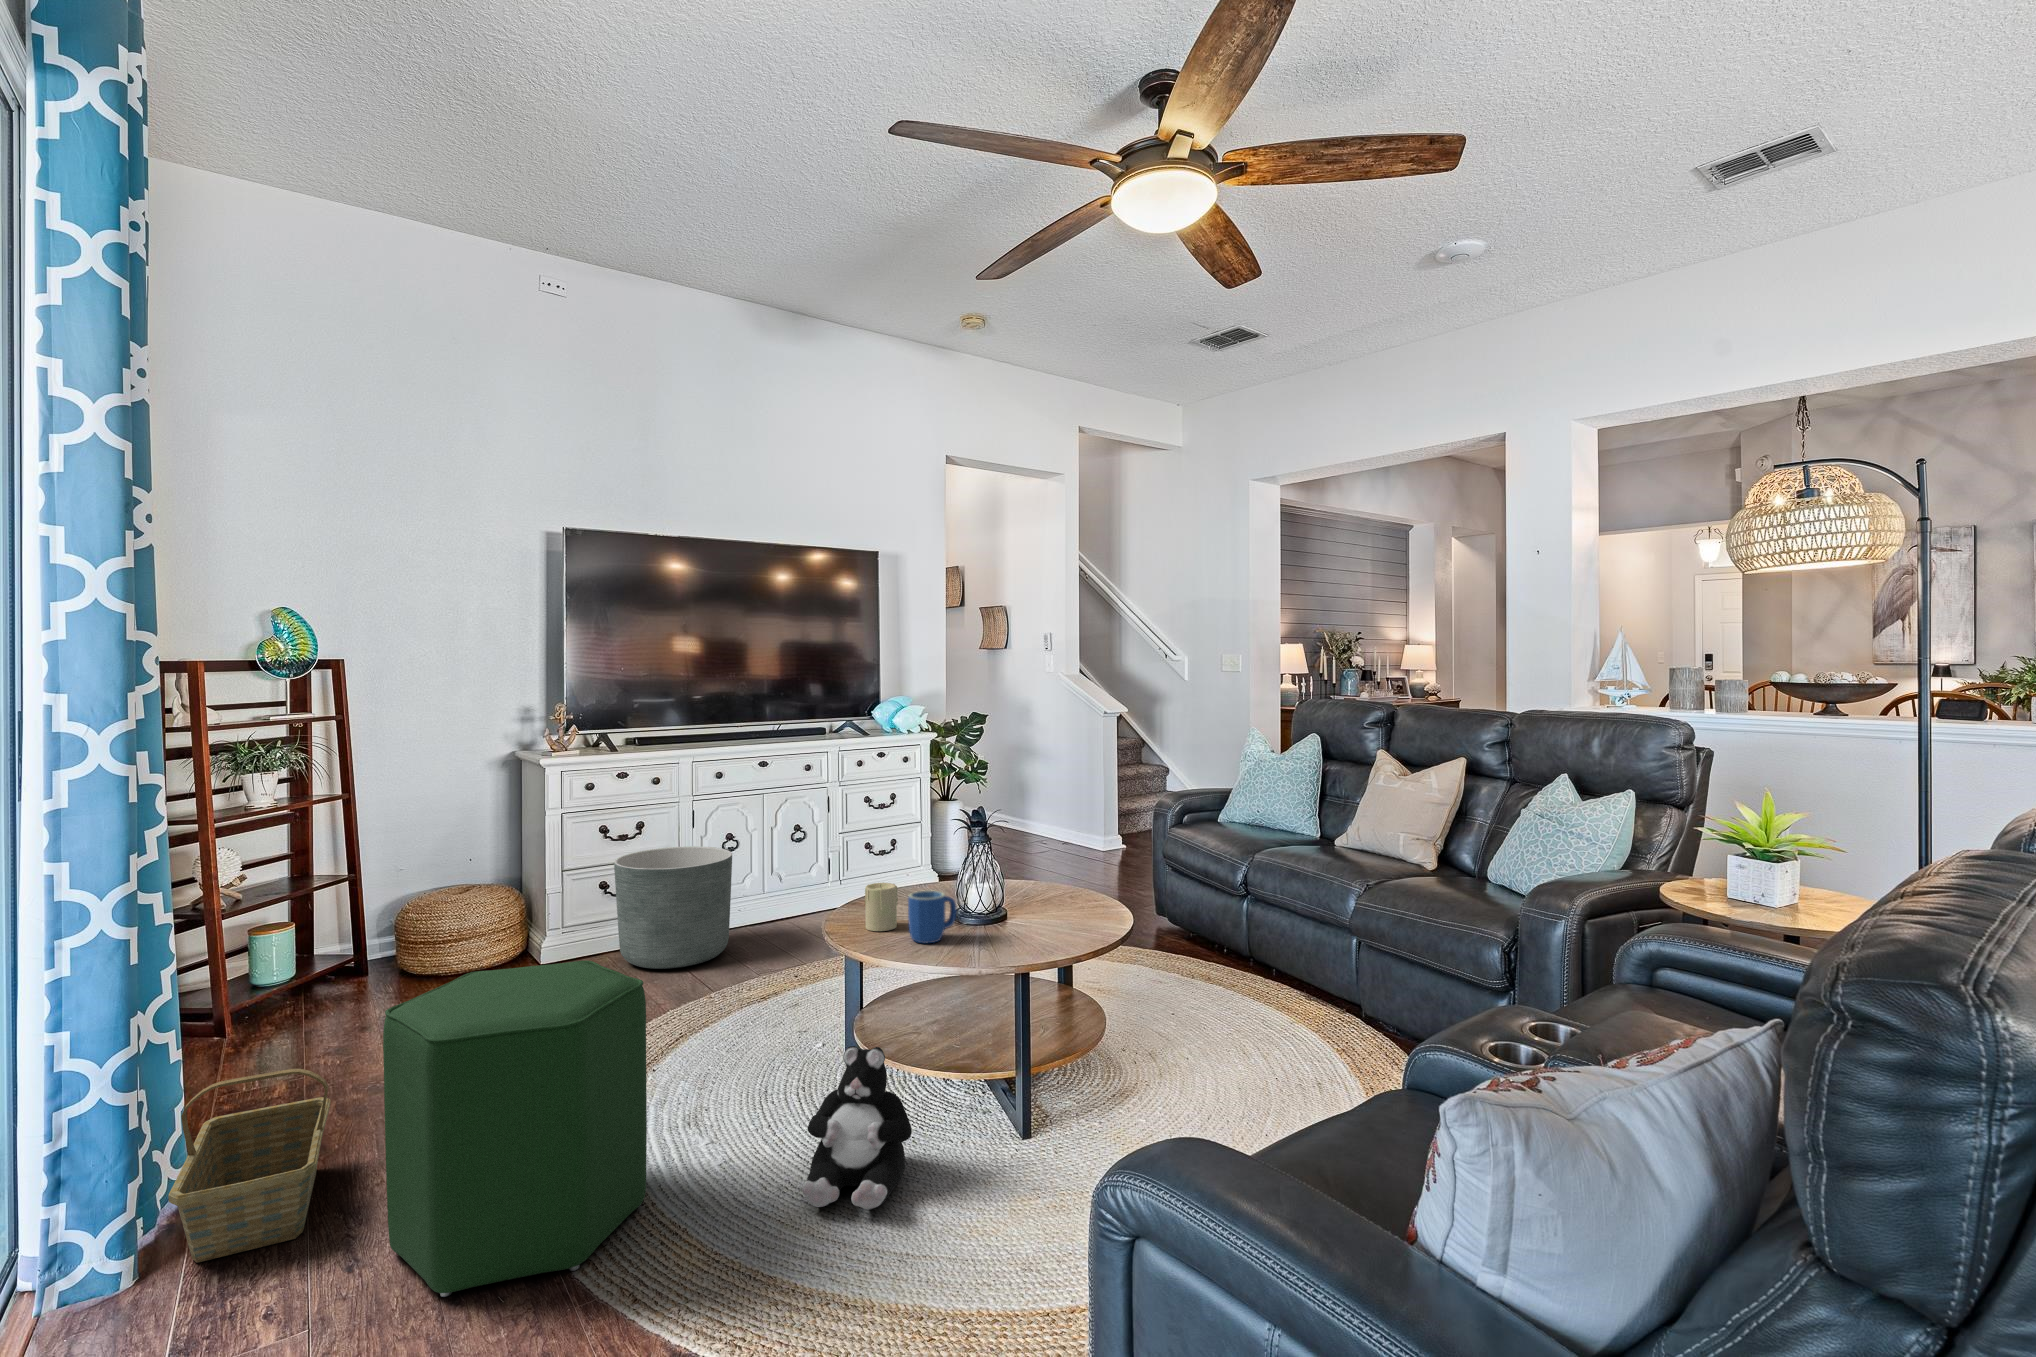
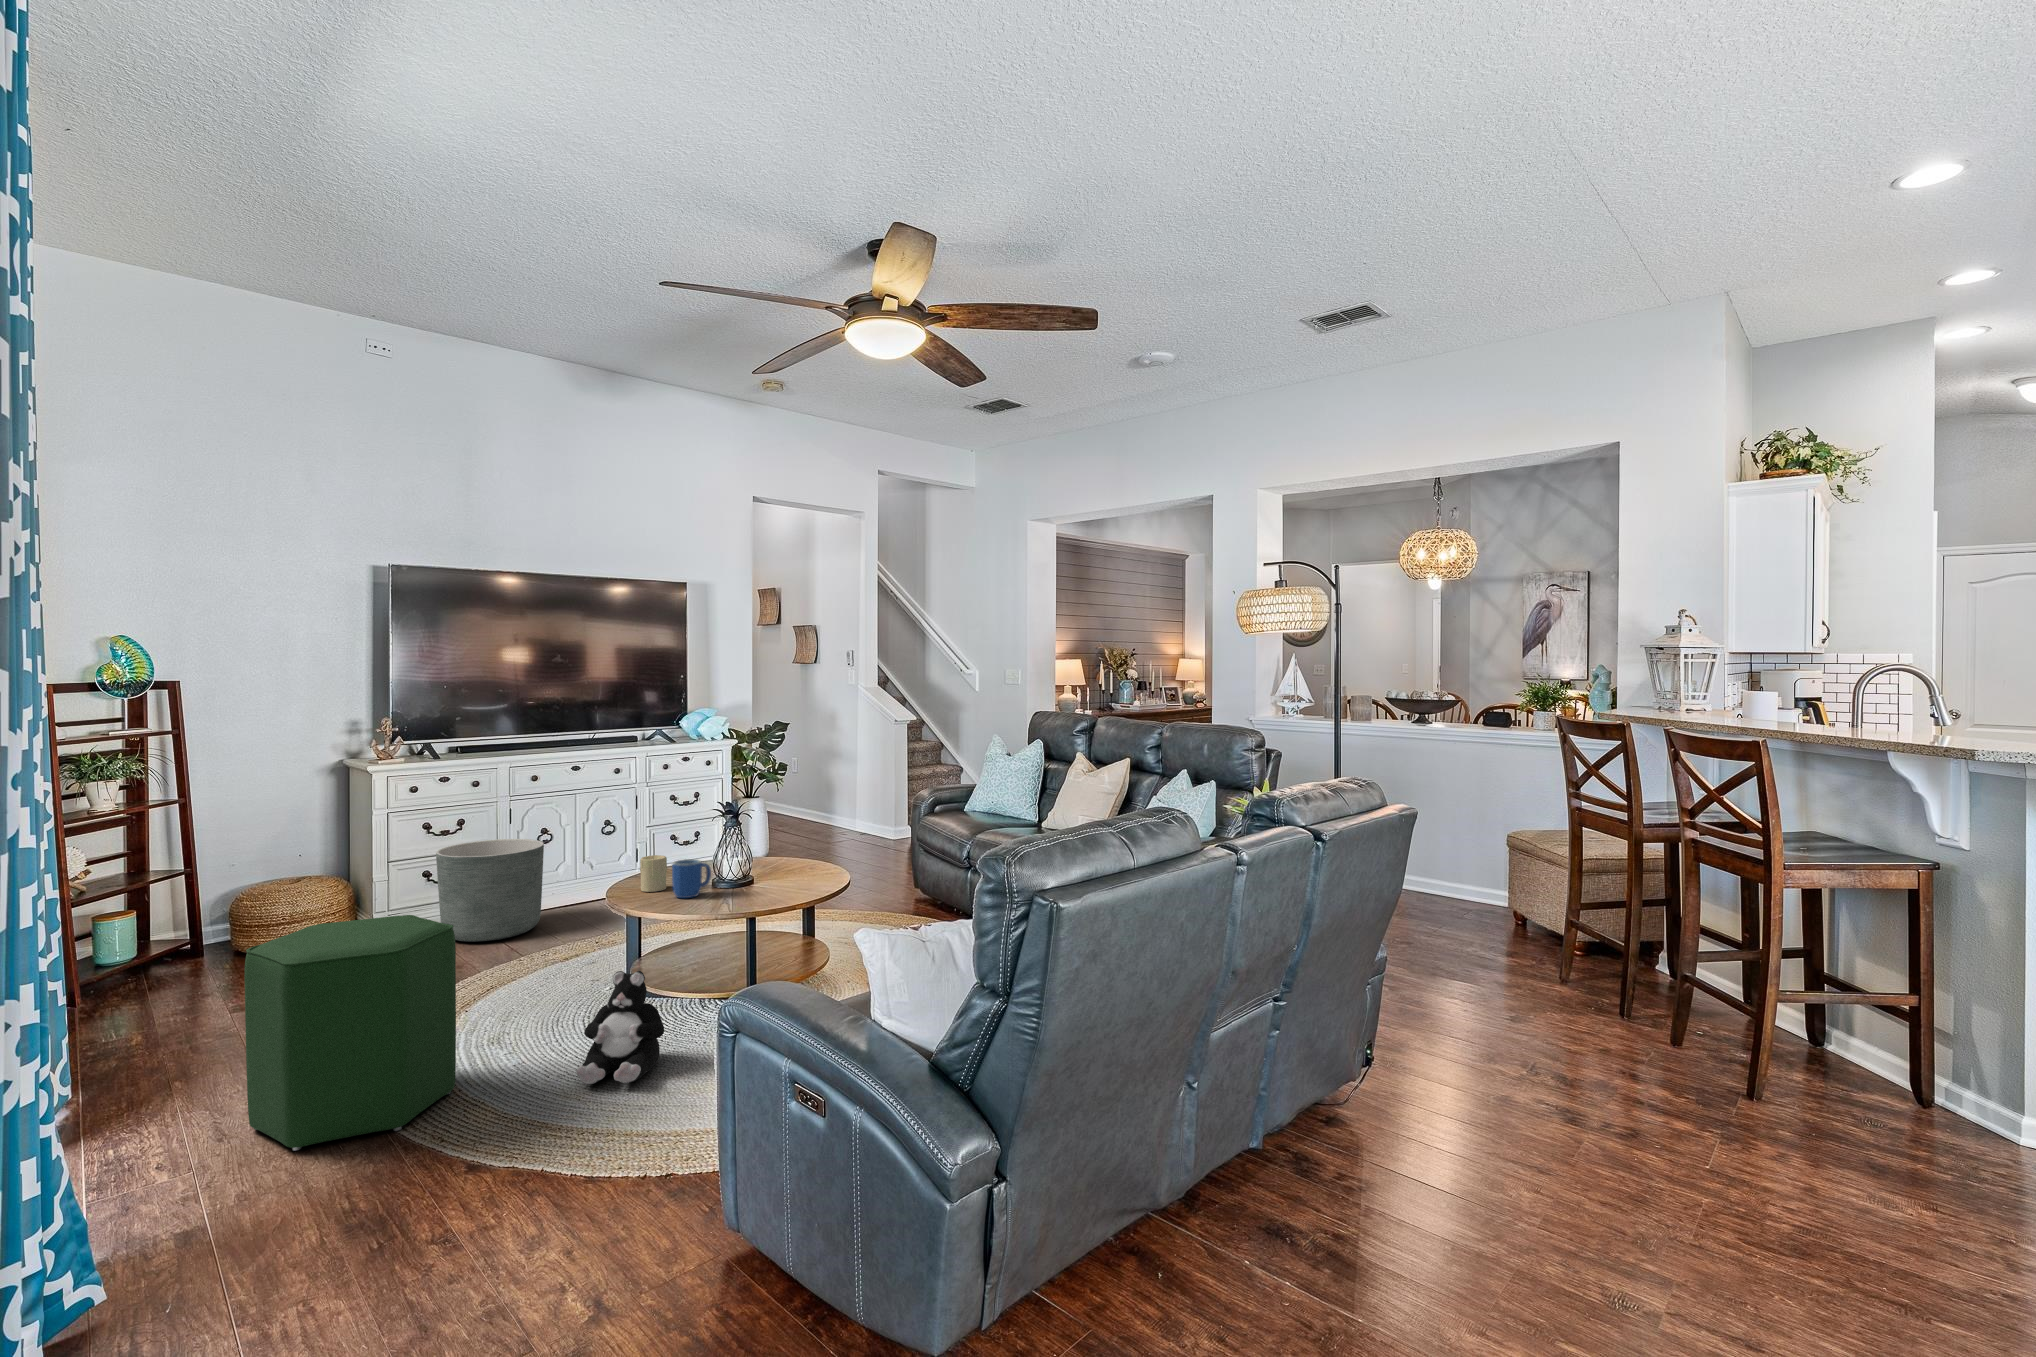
basket: present [168,1069,330,1263] -> none [67,1004,193,1146]

